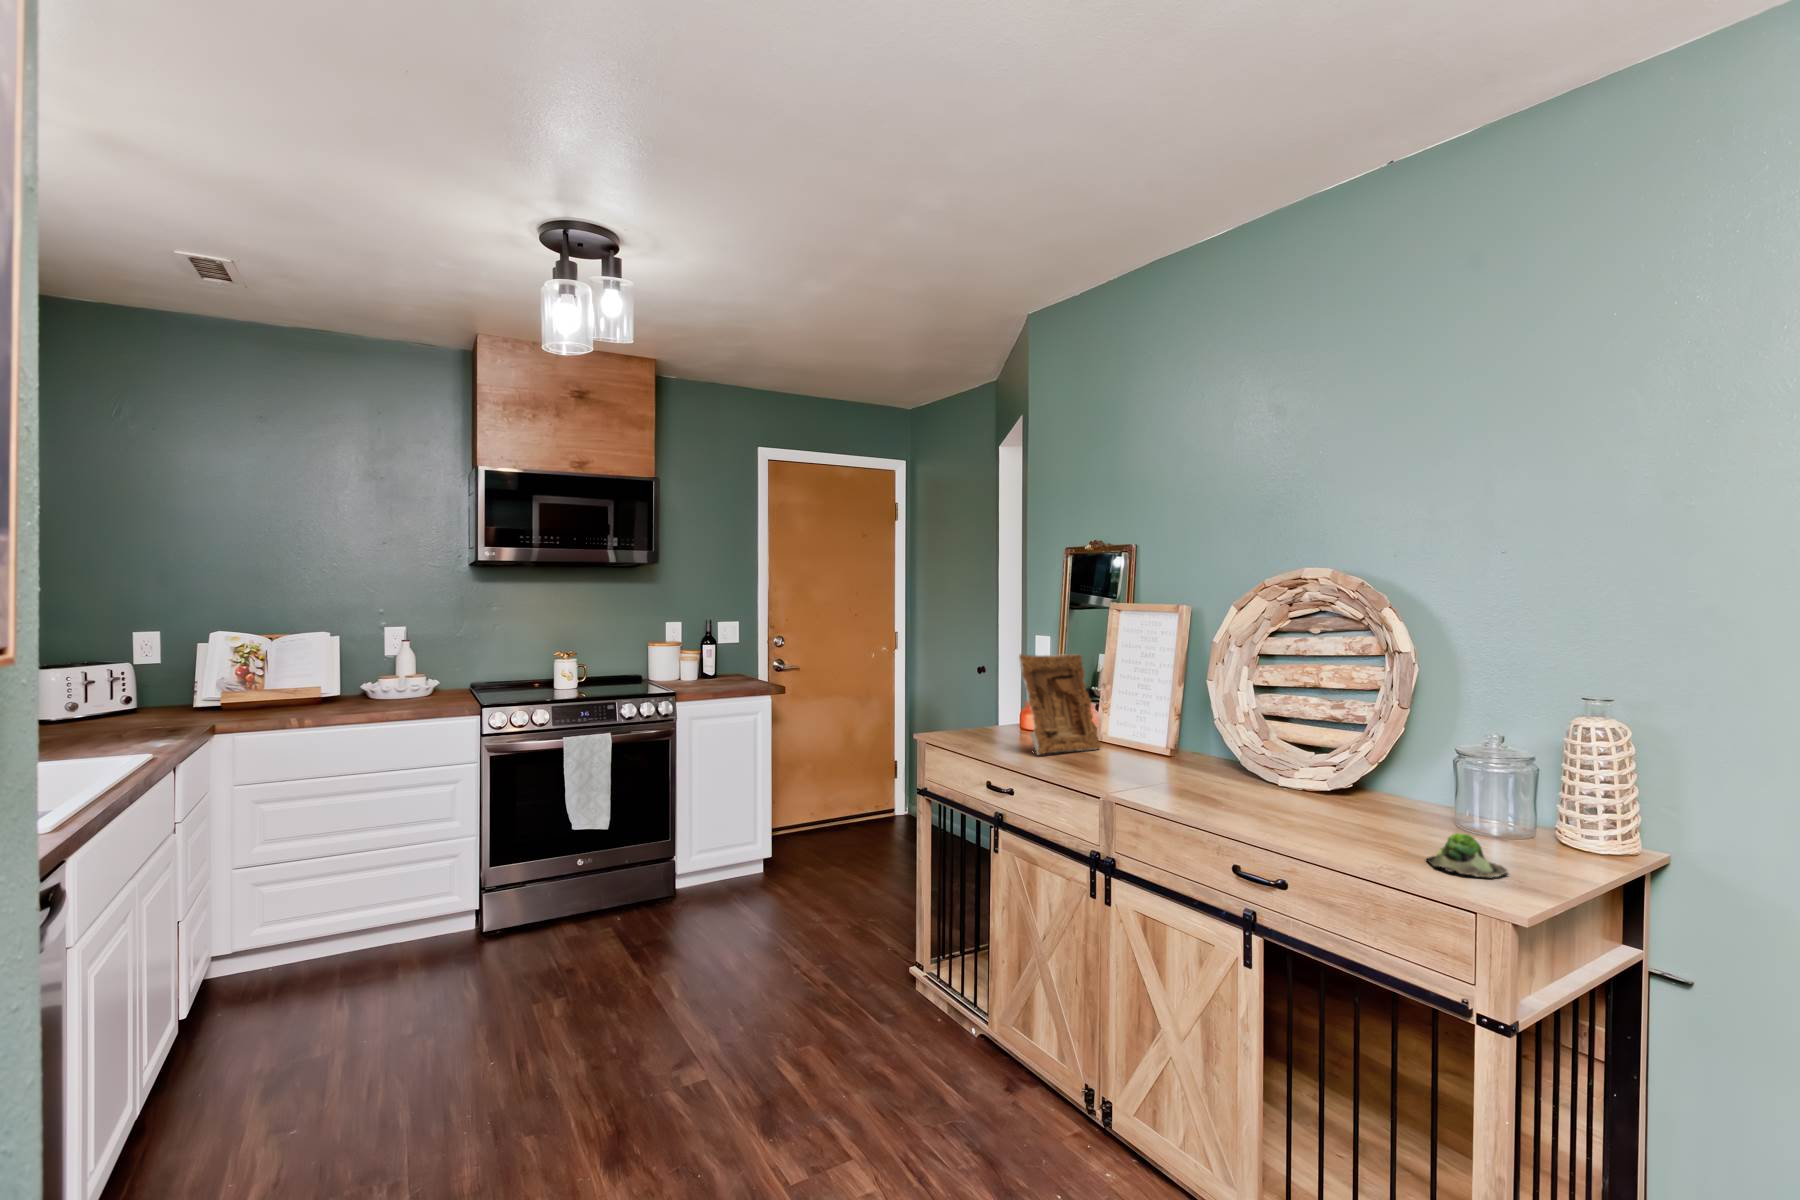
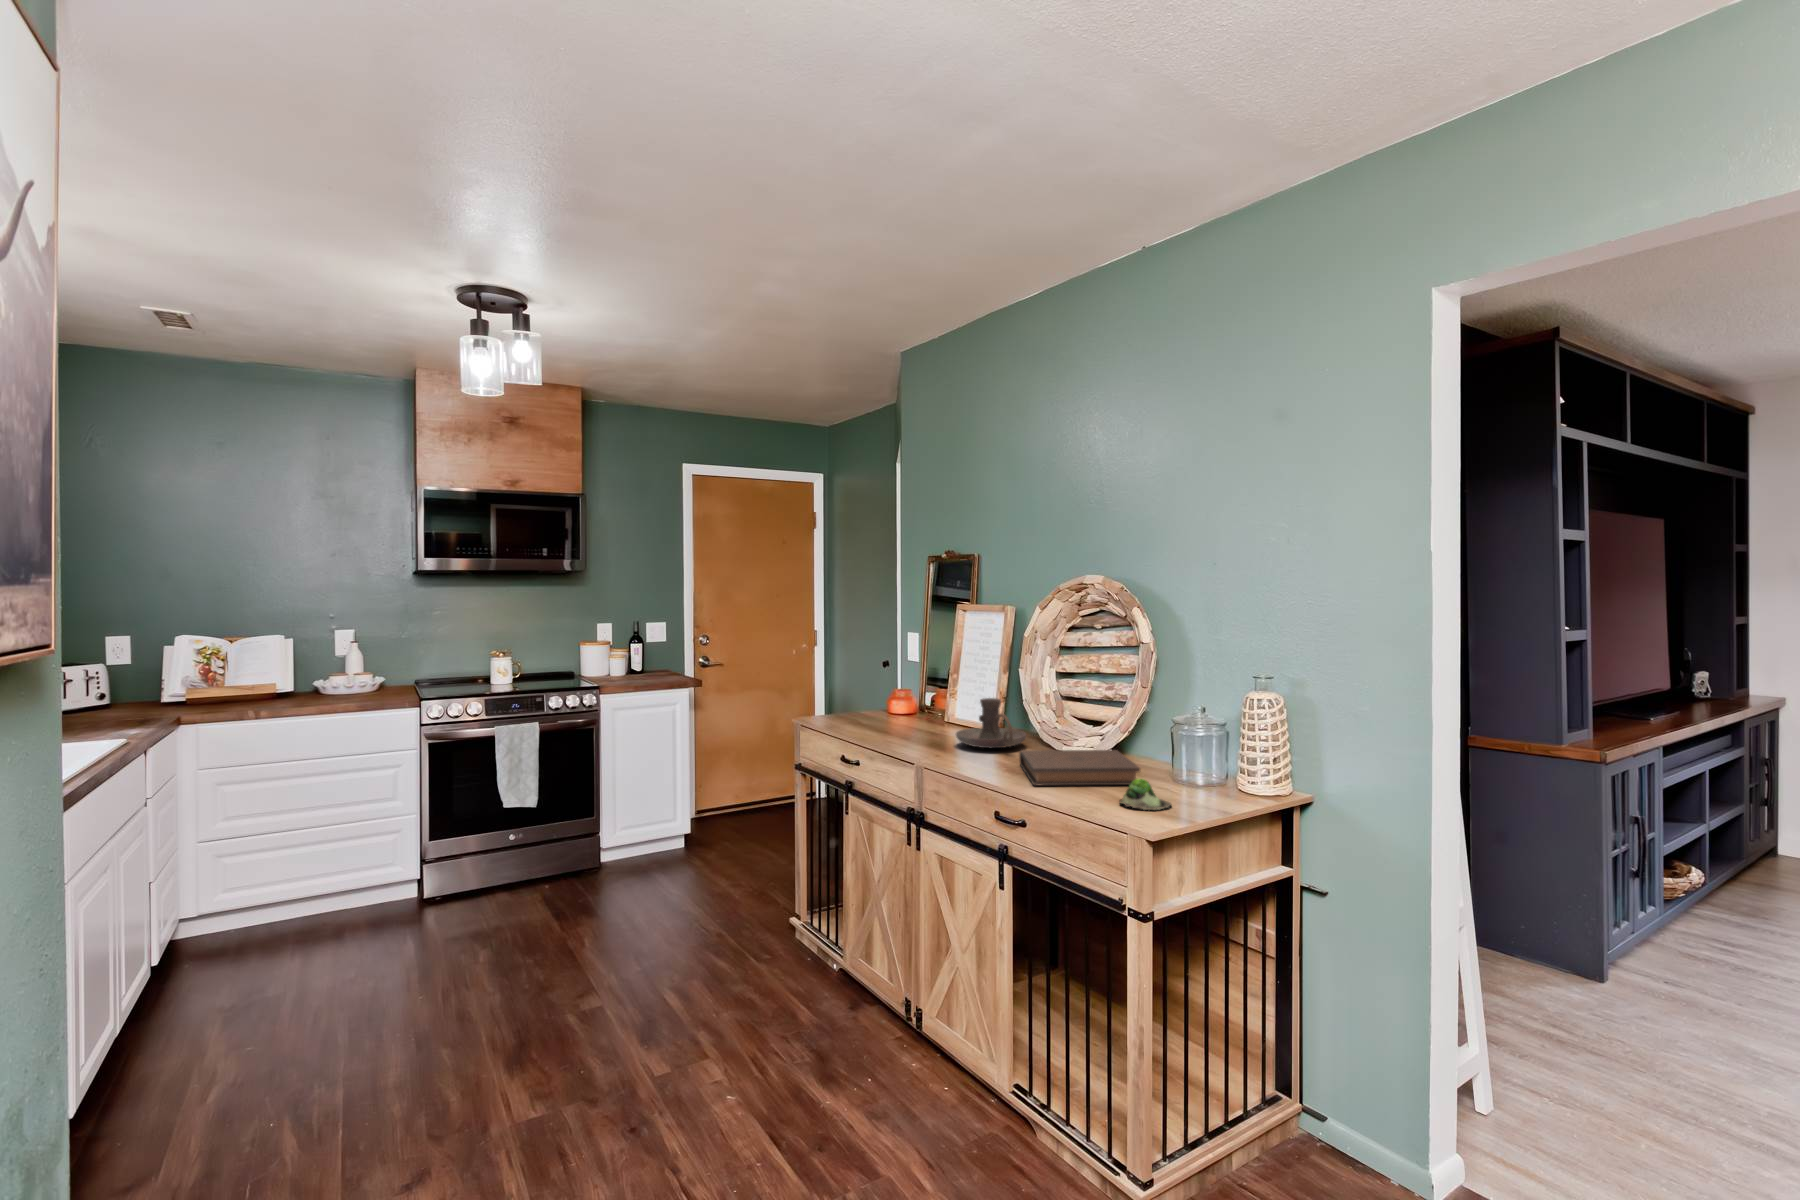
picture frame: present [1019,654,1101,755] -> none [873,647,943,733]
candle holder: none [1136,717,1226,778] -> present [956,698,1026,748]
book: none [1240,785,1428,836] -> present [1019,750,1141,785]

